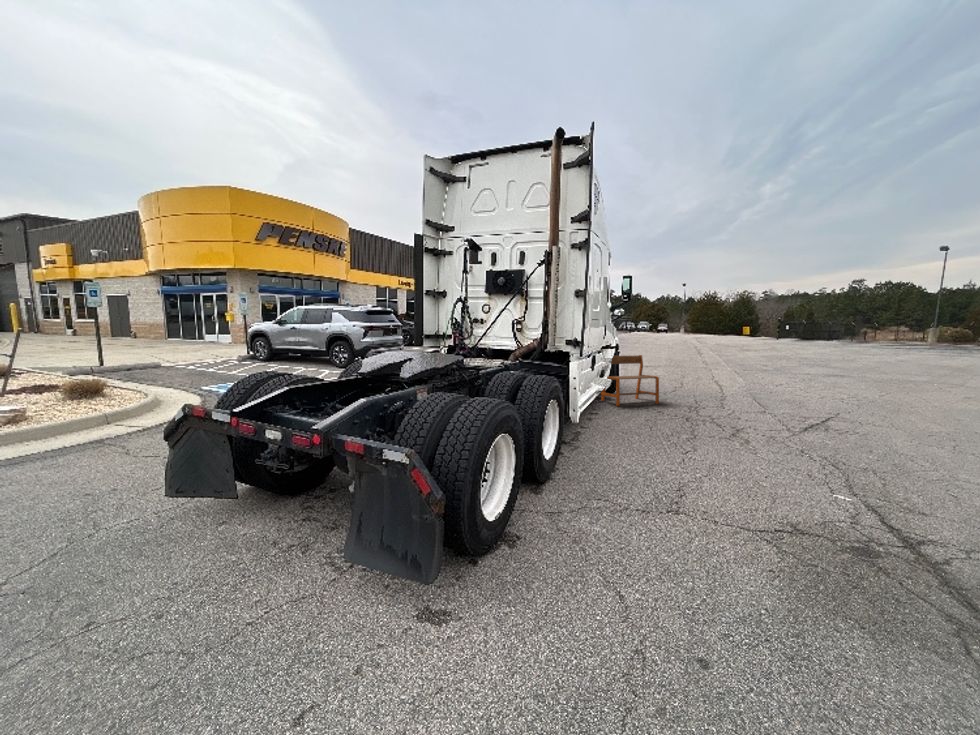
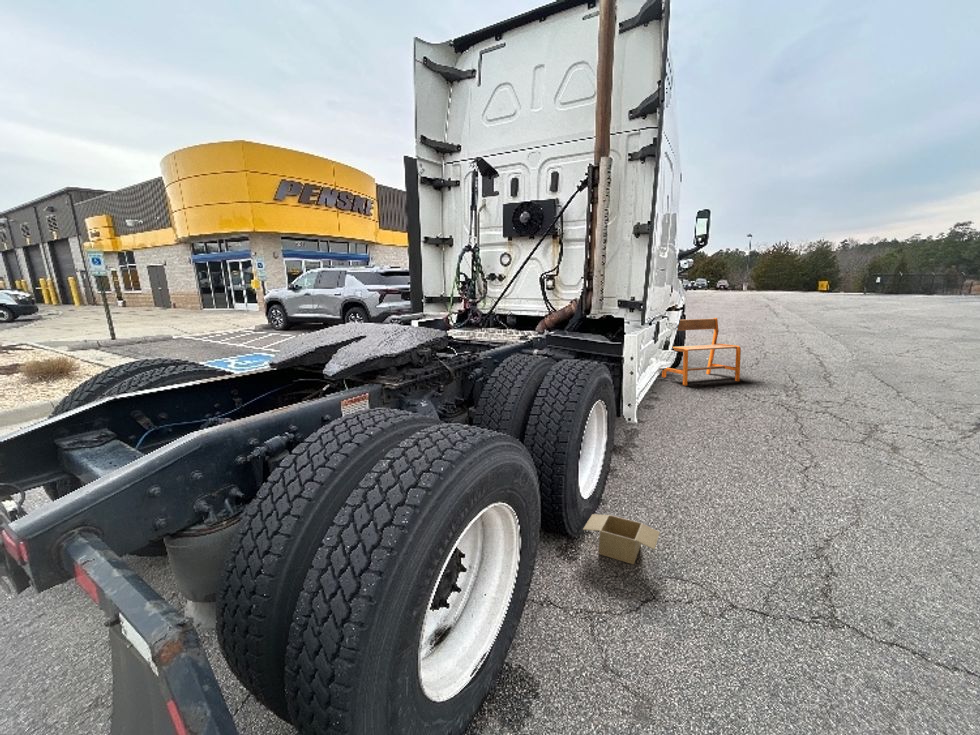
cardboard box: none [544,471,589,497] -> present [583,514,660,564]

